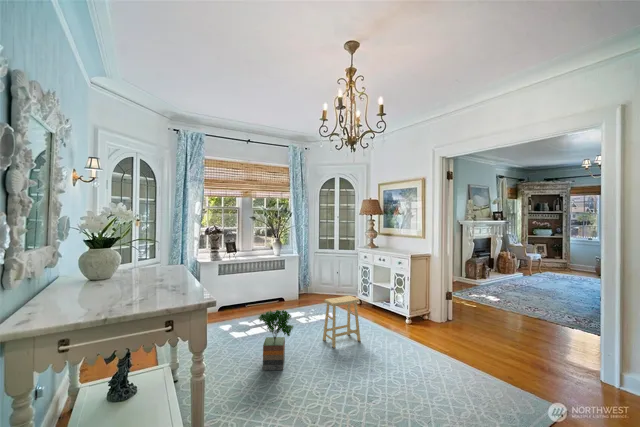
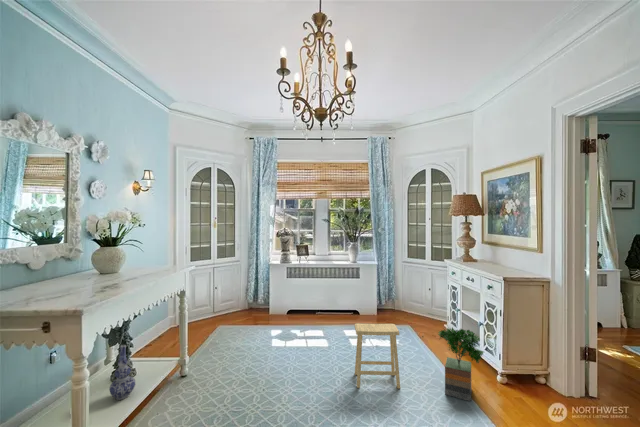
potted tree: present [259,310,293,370] -> present [438,328,484,401]
vase: none [138,347,165,408] -> present [109,345,135,400]

